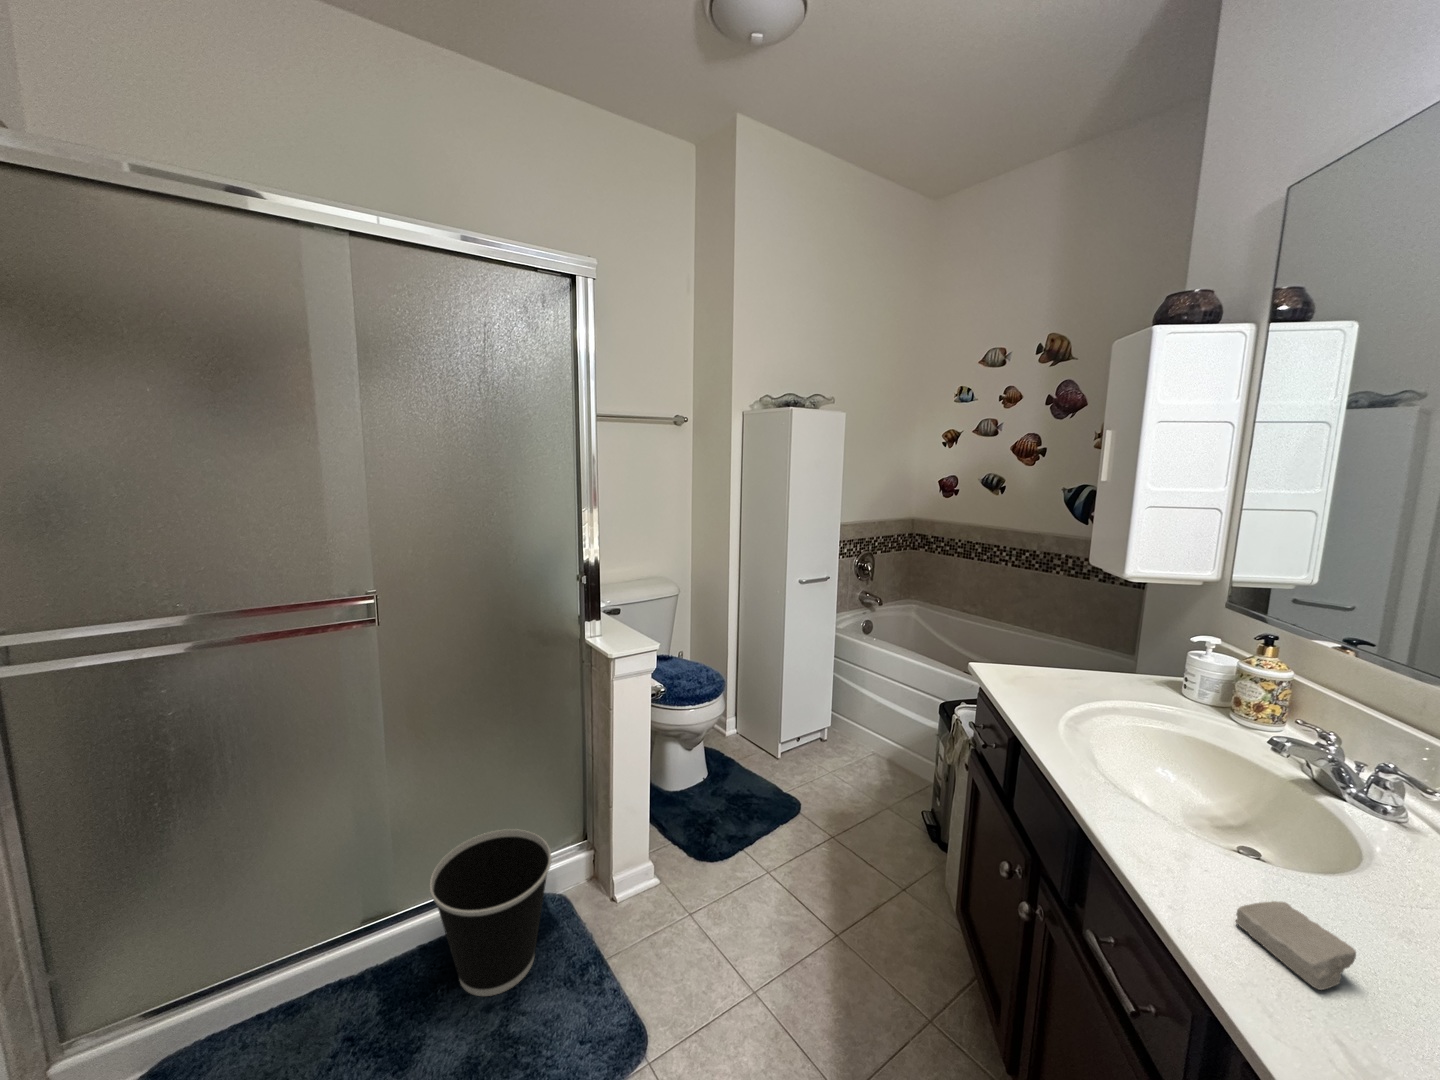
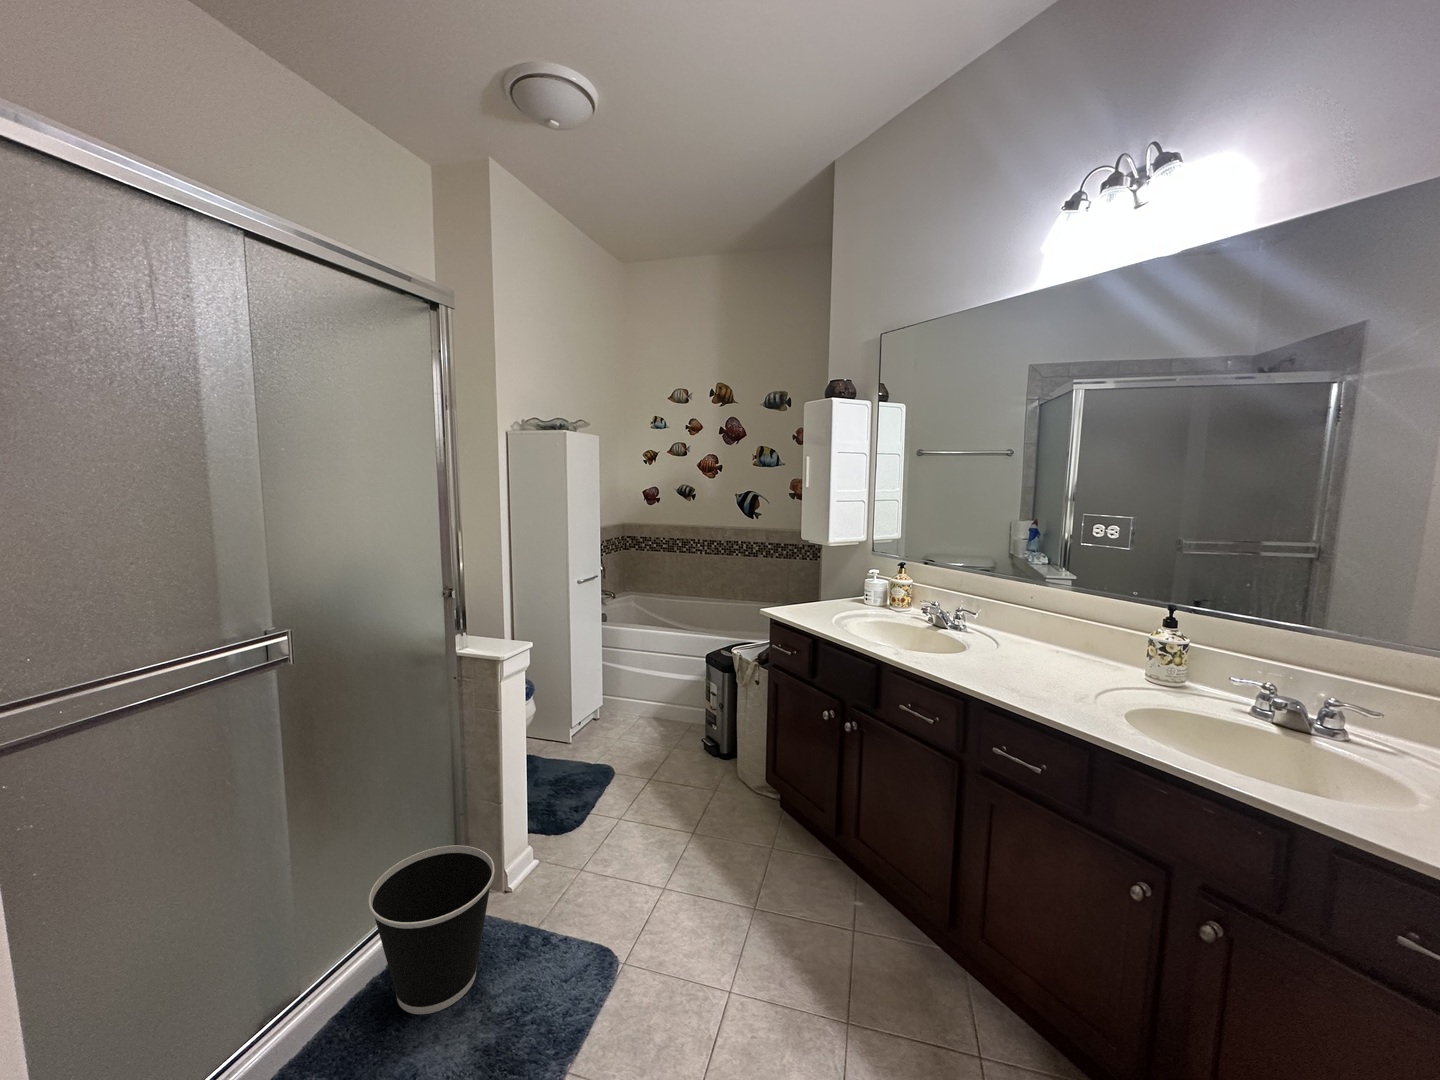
soap bar: present [1235,901,1356,990] -> none [949,655,986,677]

